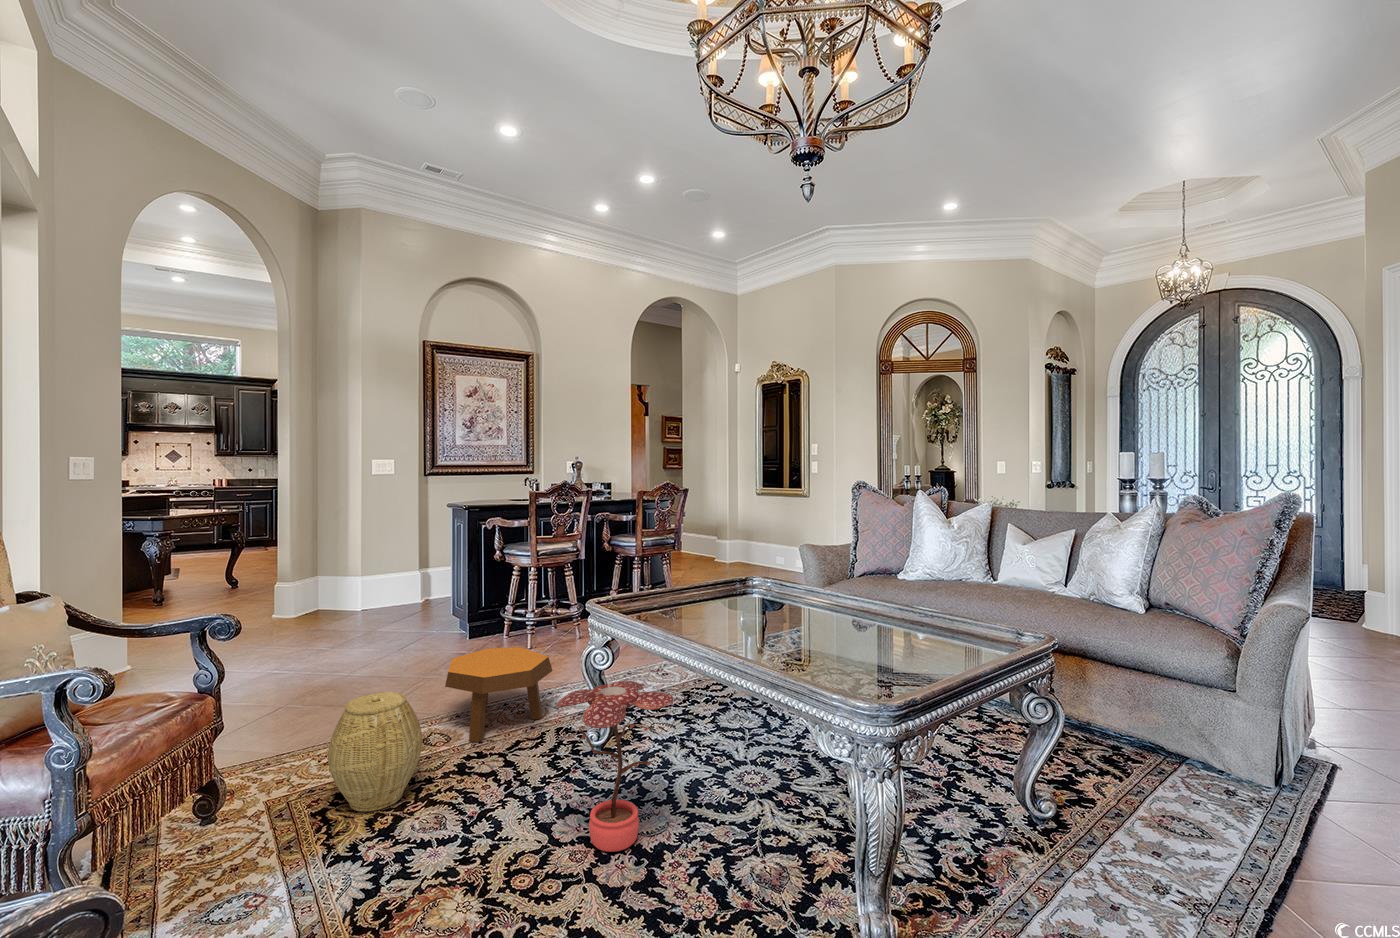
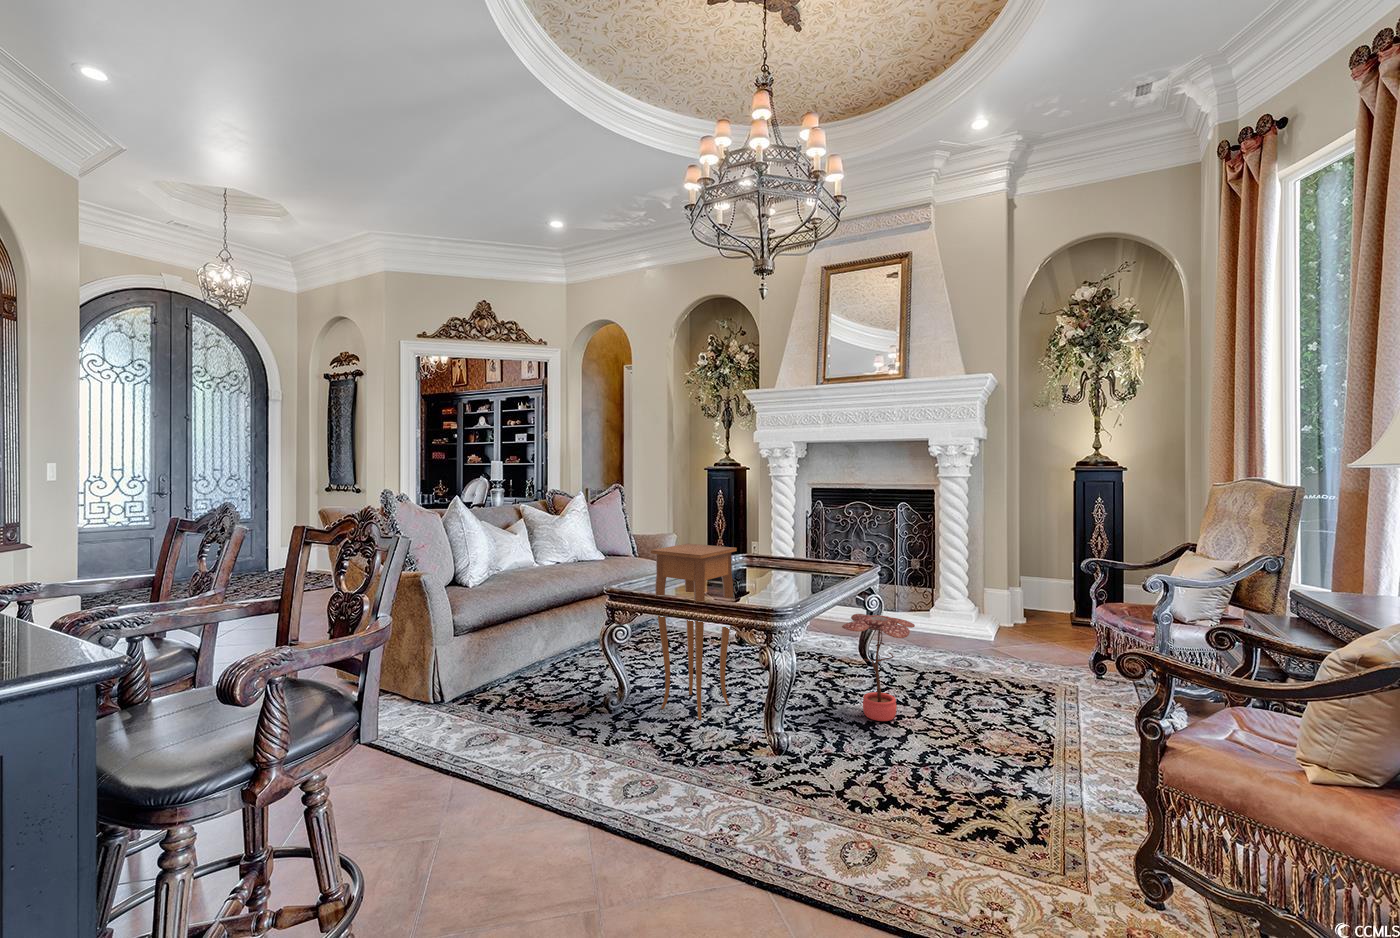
side table: none [693,549,790,752] -> present [651,544,737,720]
footstool: present [445,647,552,742] -> none [701,723,846,864]
woven basket: present [328,692,422,812] -> none [935,711,1031,837]

